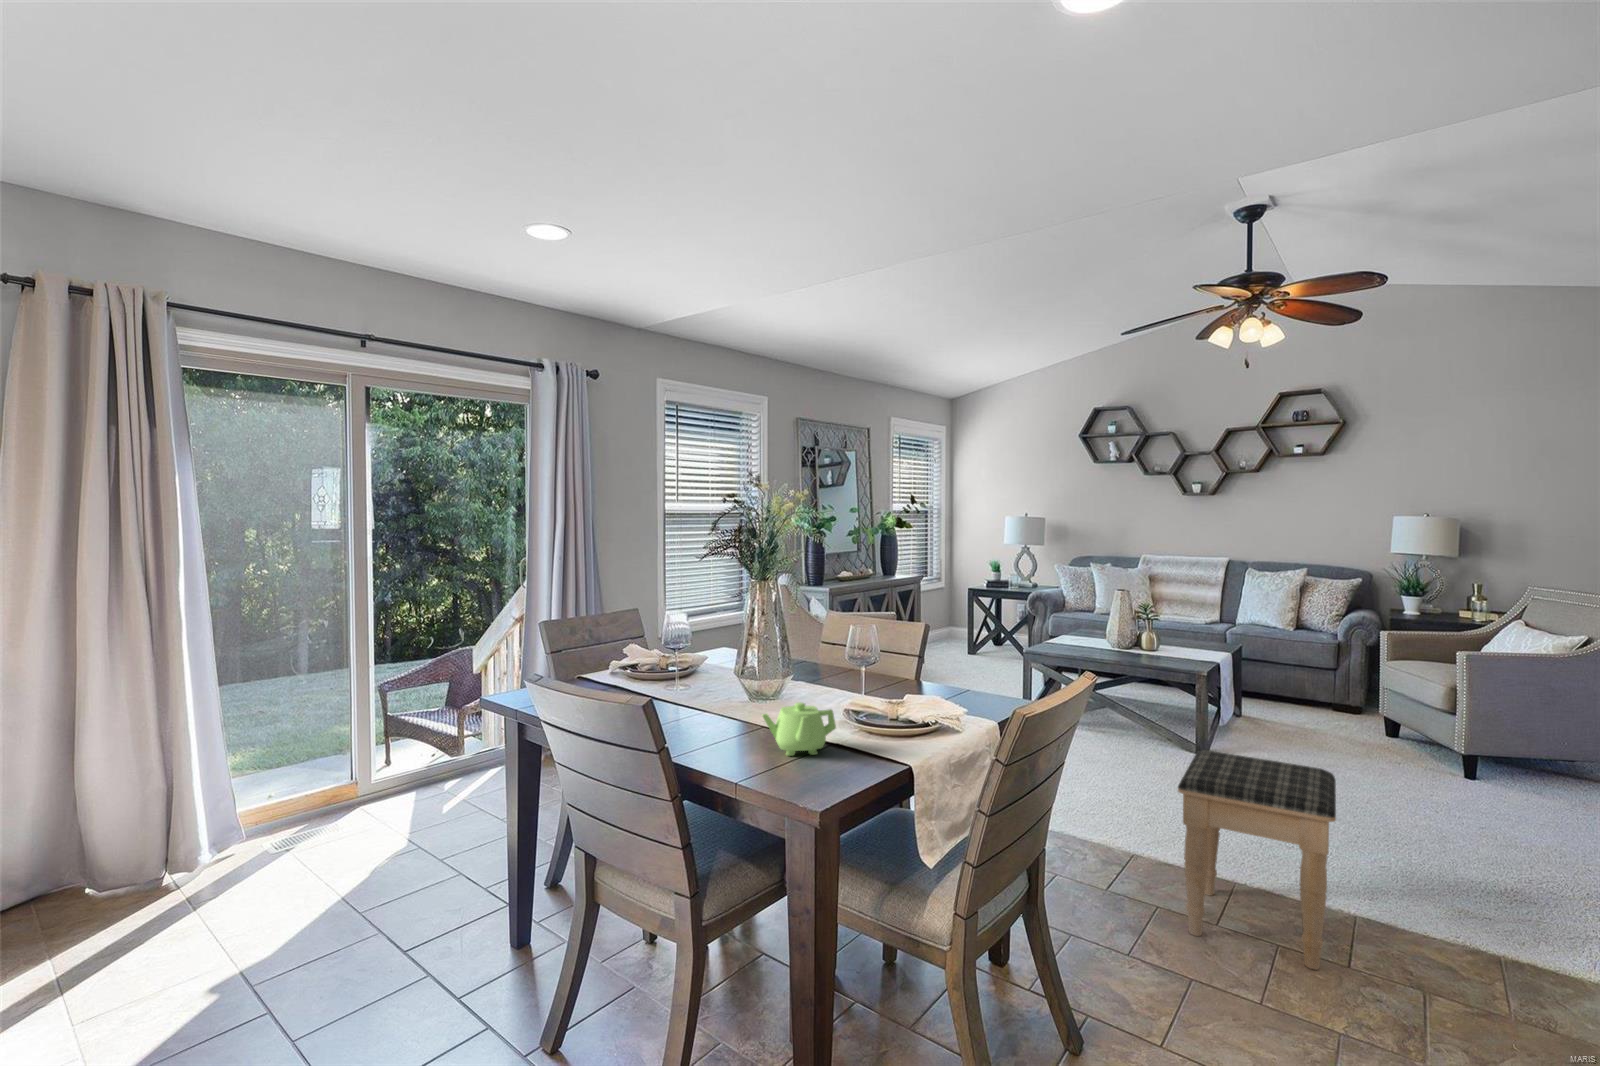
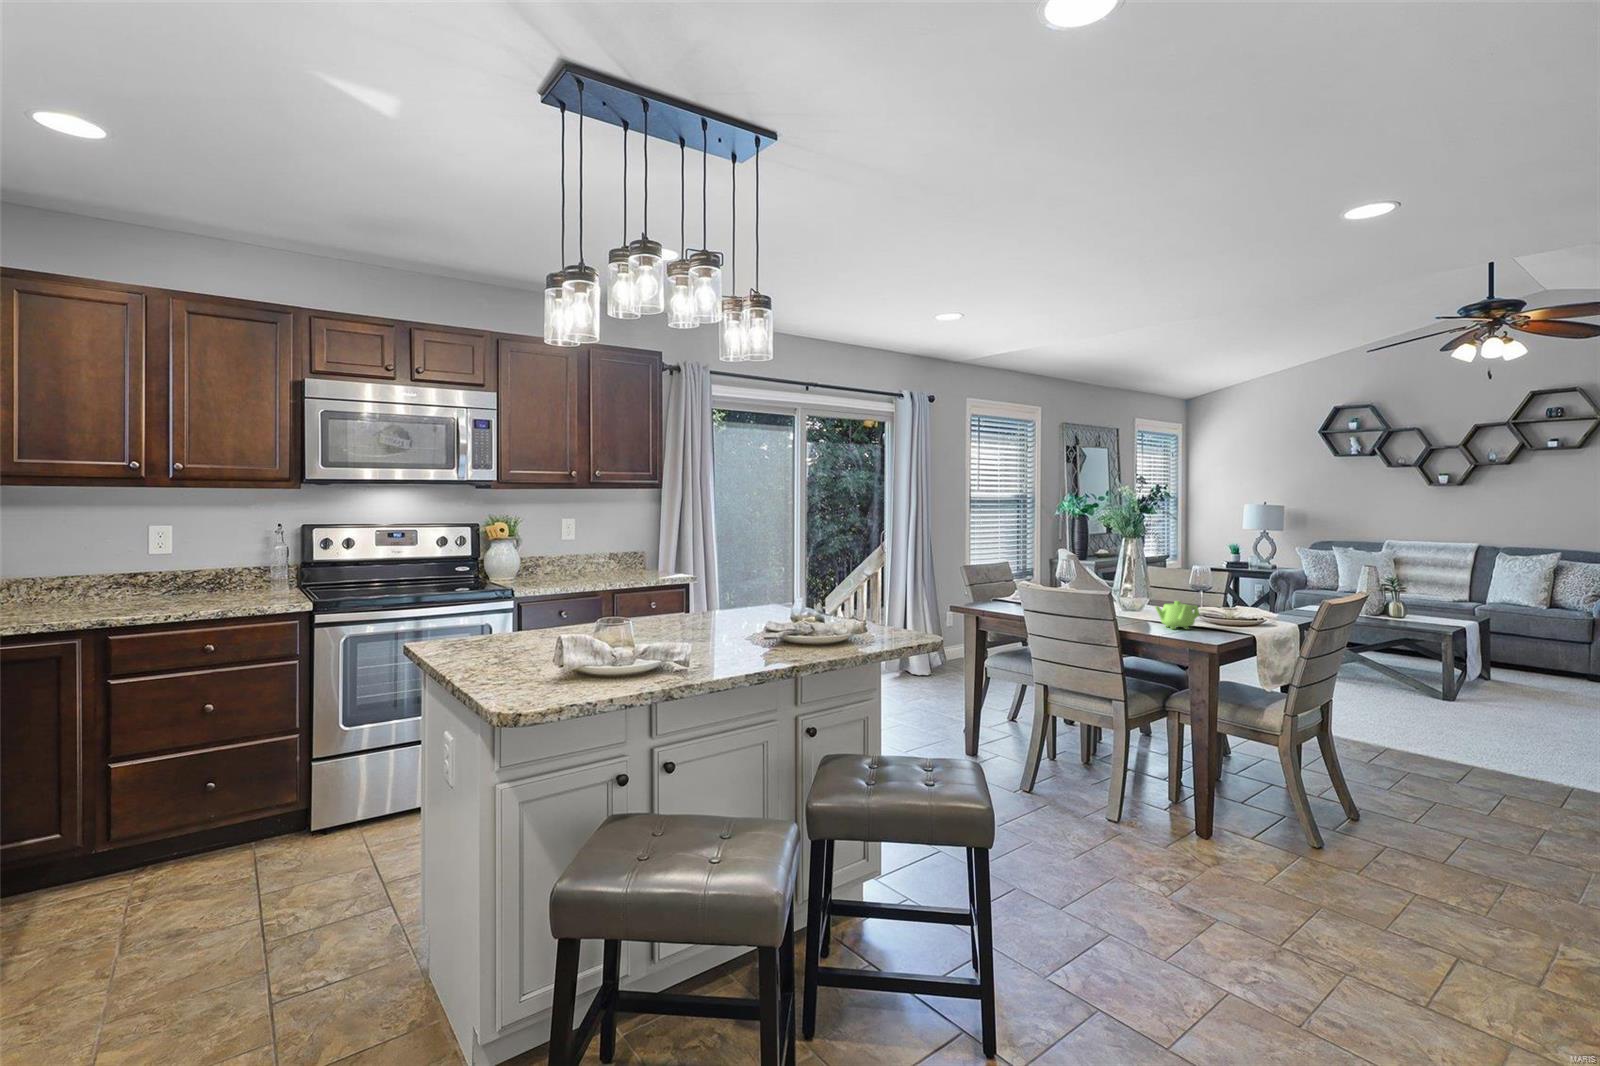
footstool: present [1178,750,1336,970] -> none [1424,664,1553,800]

